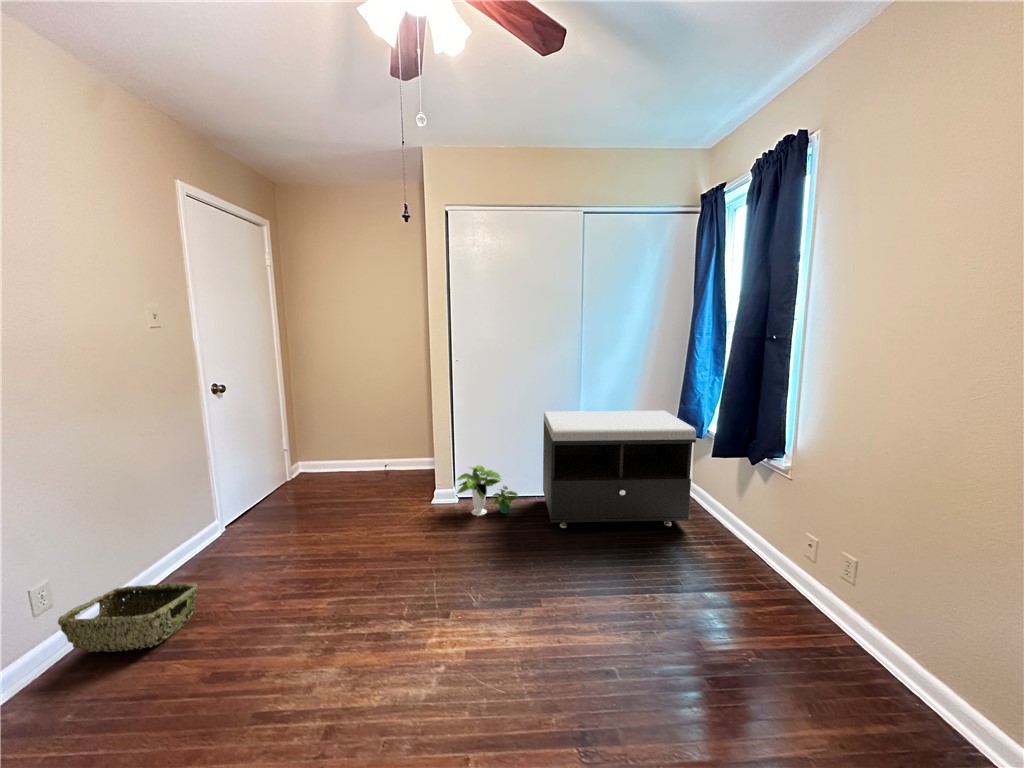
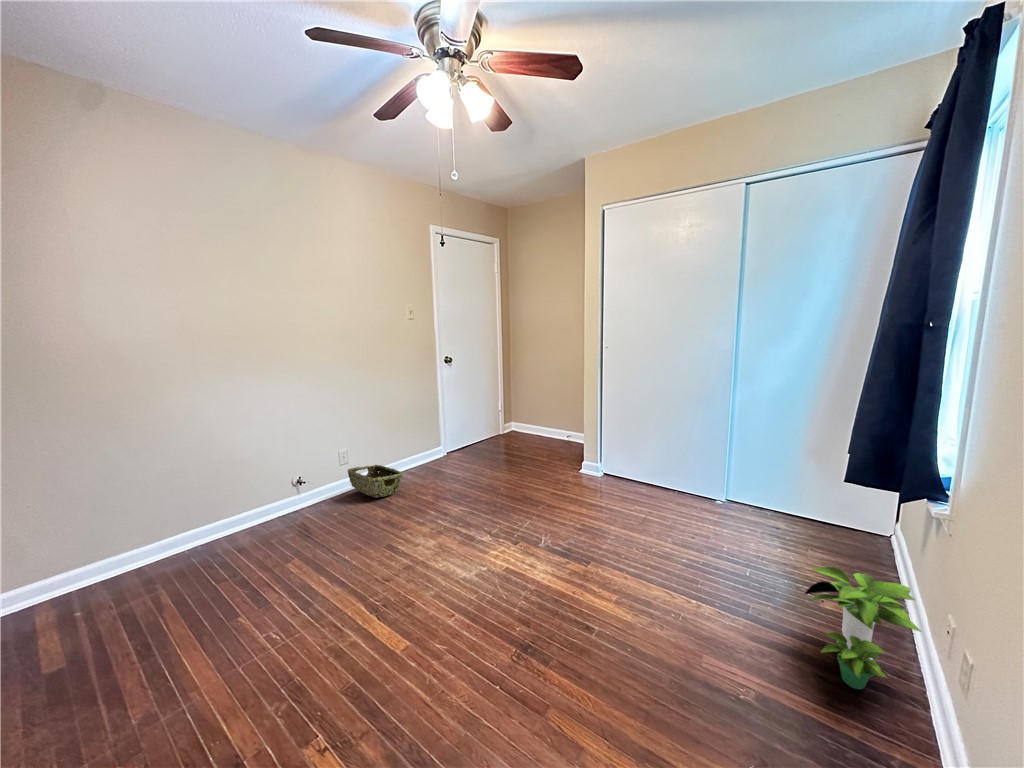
storage bench: present [543,411,696,528] -> none [655,405,843,561]
potted plant: present [457,465,518,516] -> present [805,567,921,689]

